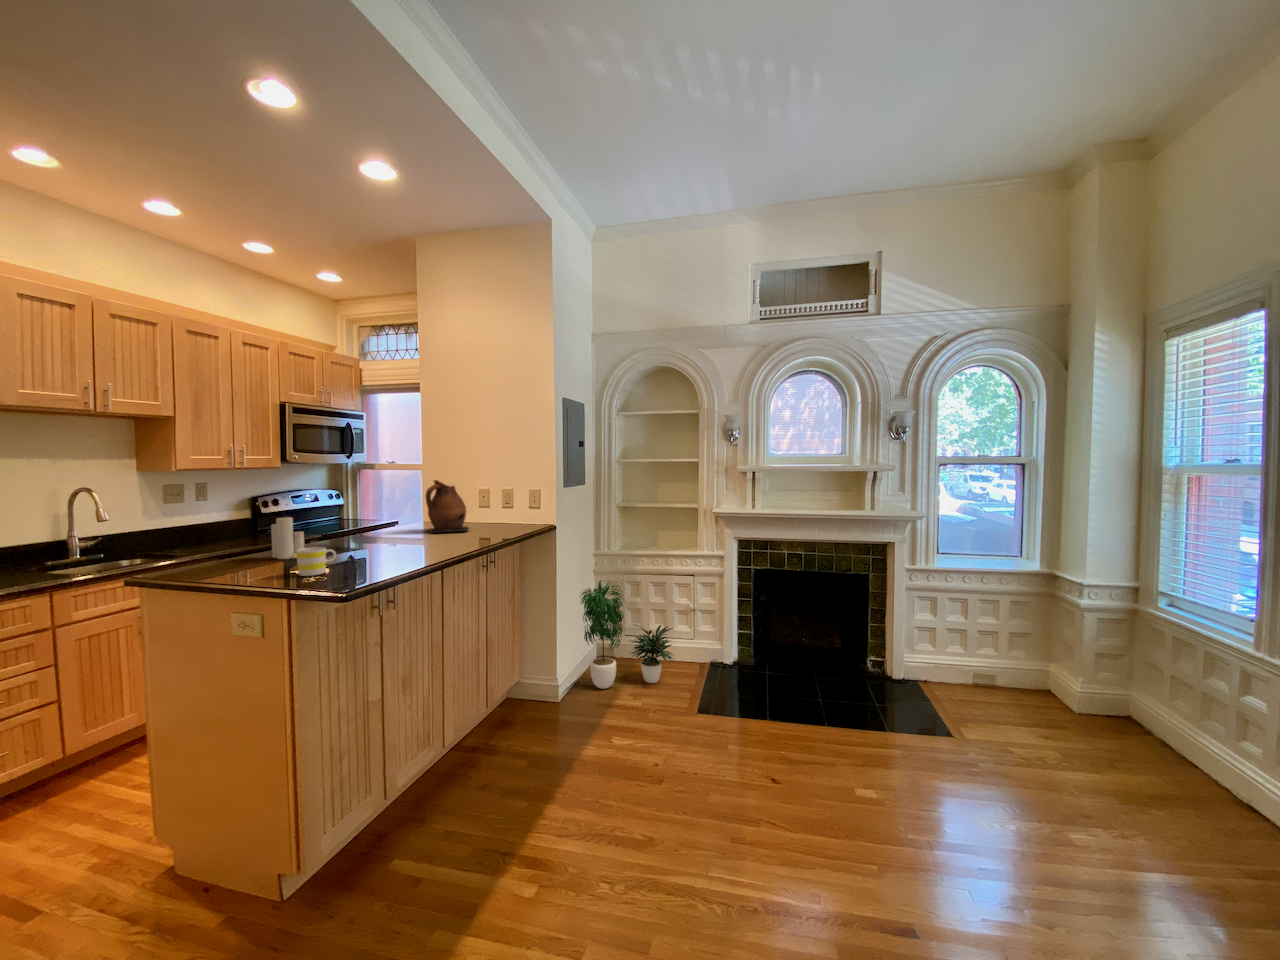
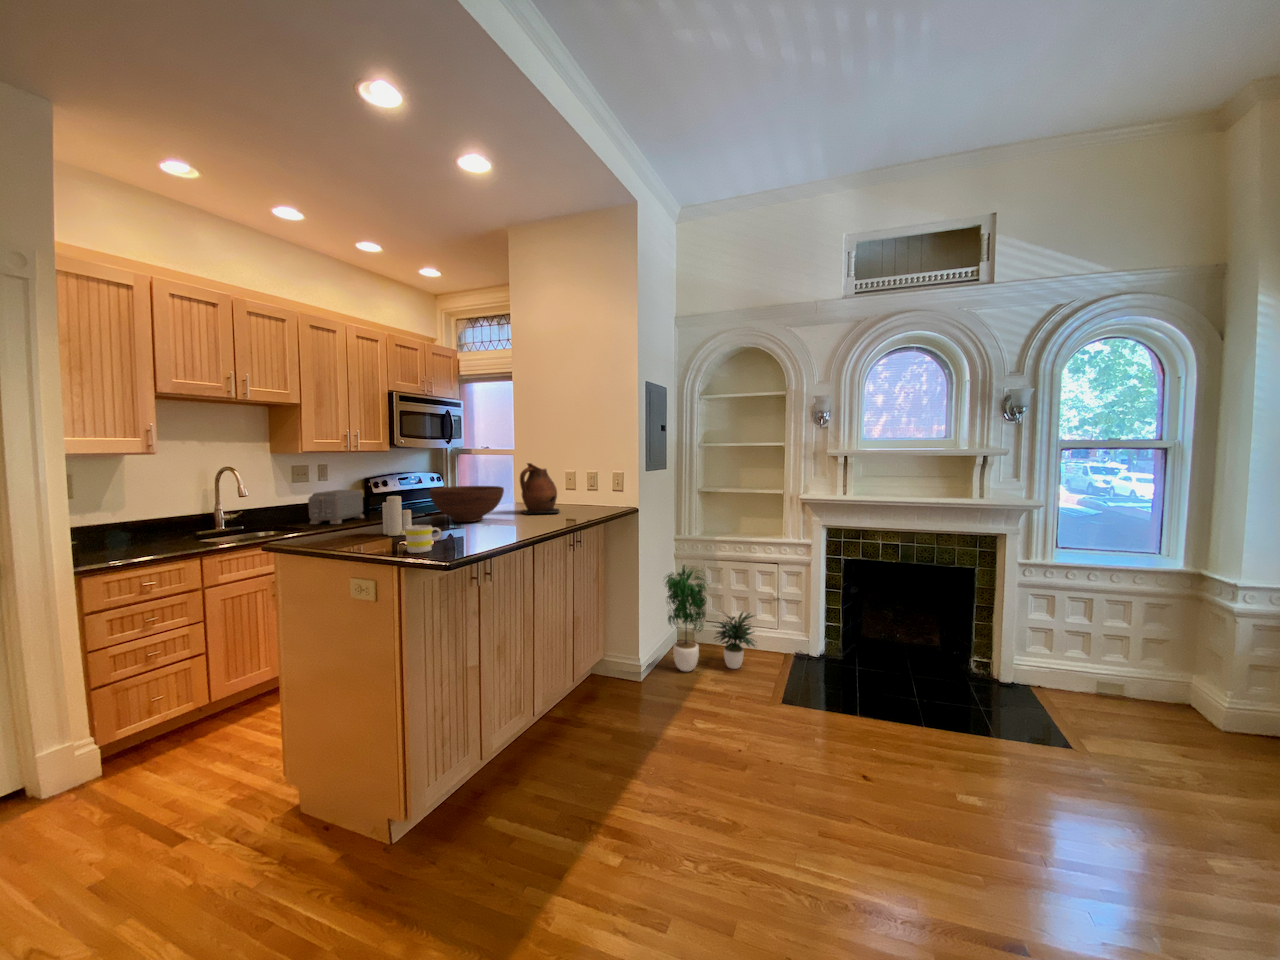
fruit bowl: none [325,504,408,543] -> present [429,486,504,522]
toaster: none [183,510,251,549] -> present [308,490,364,524]

